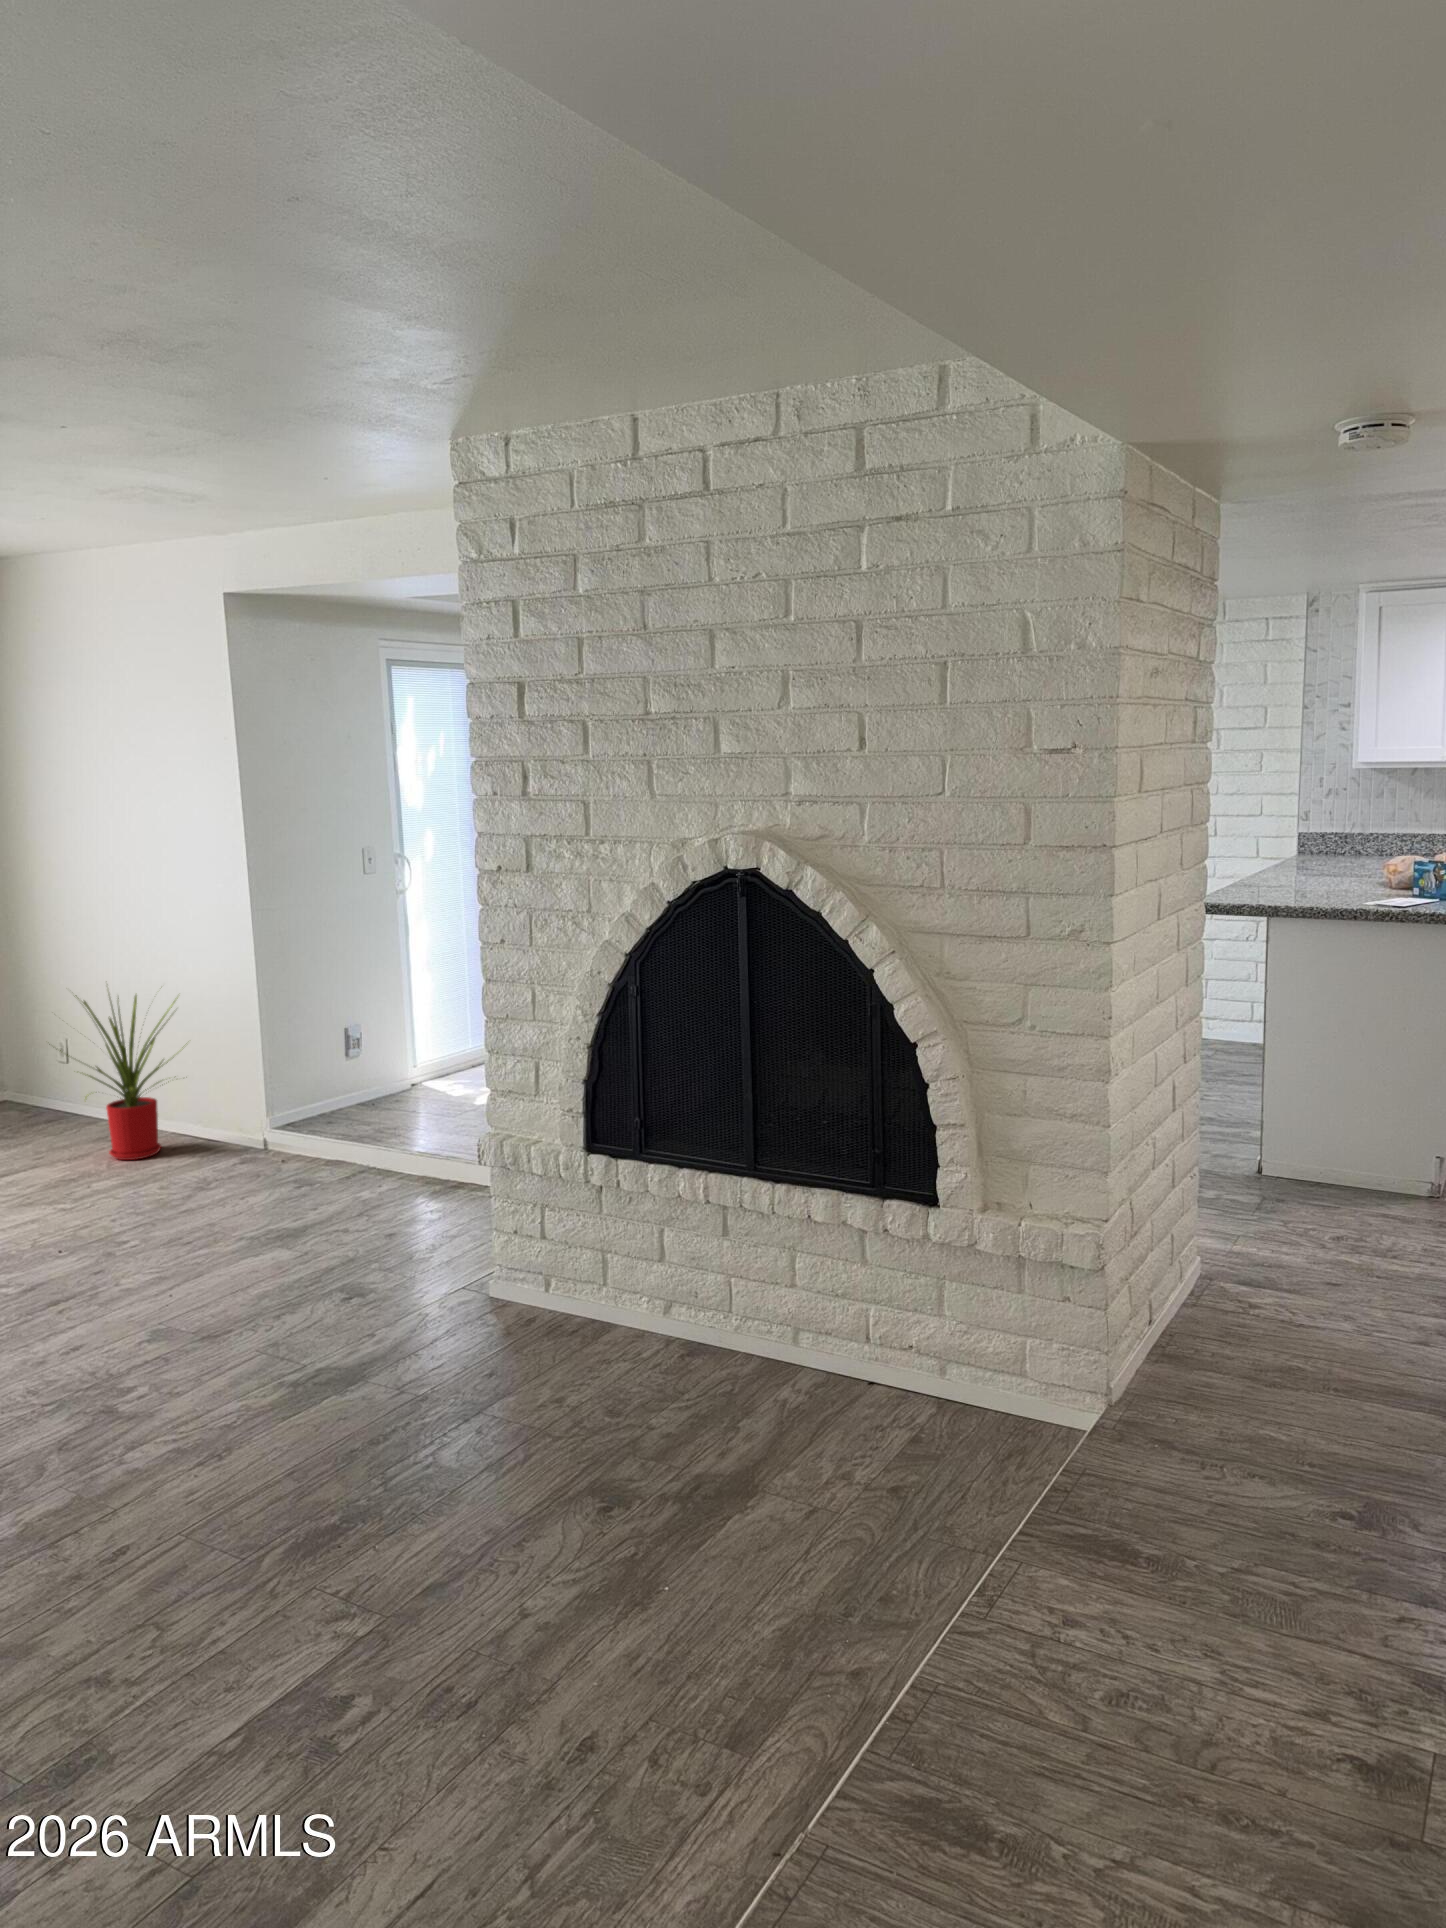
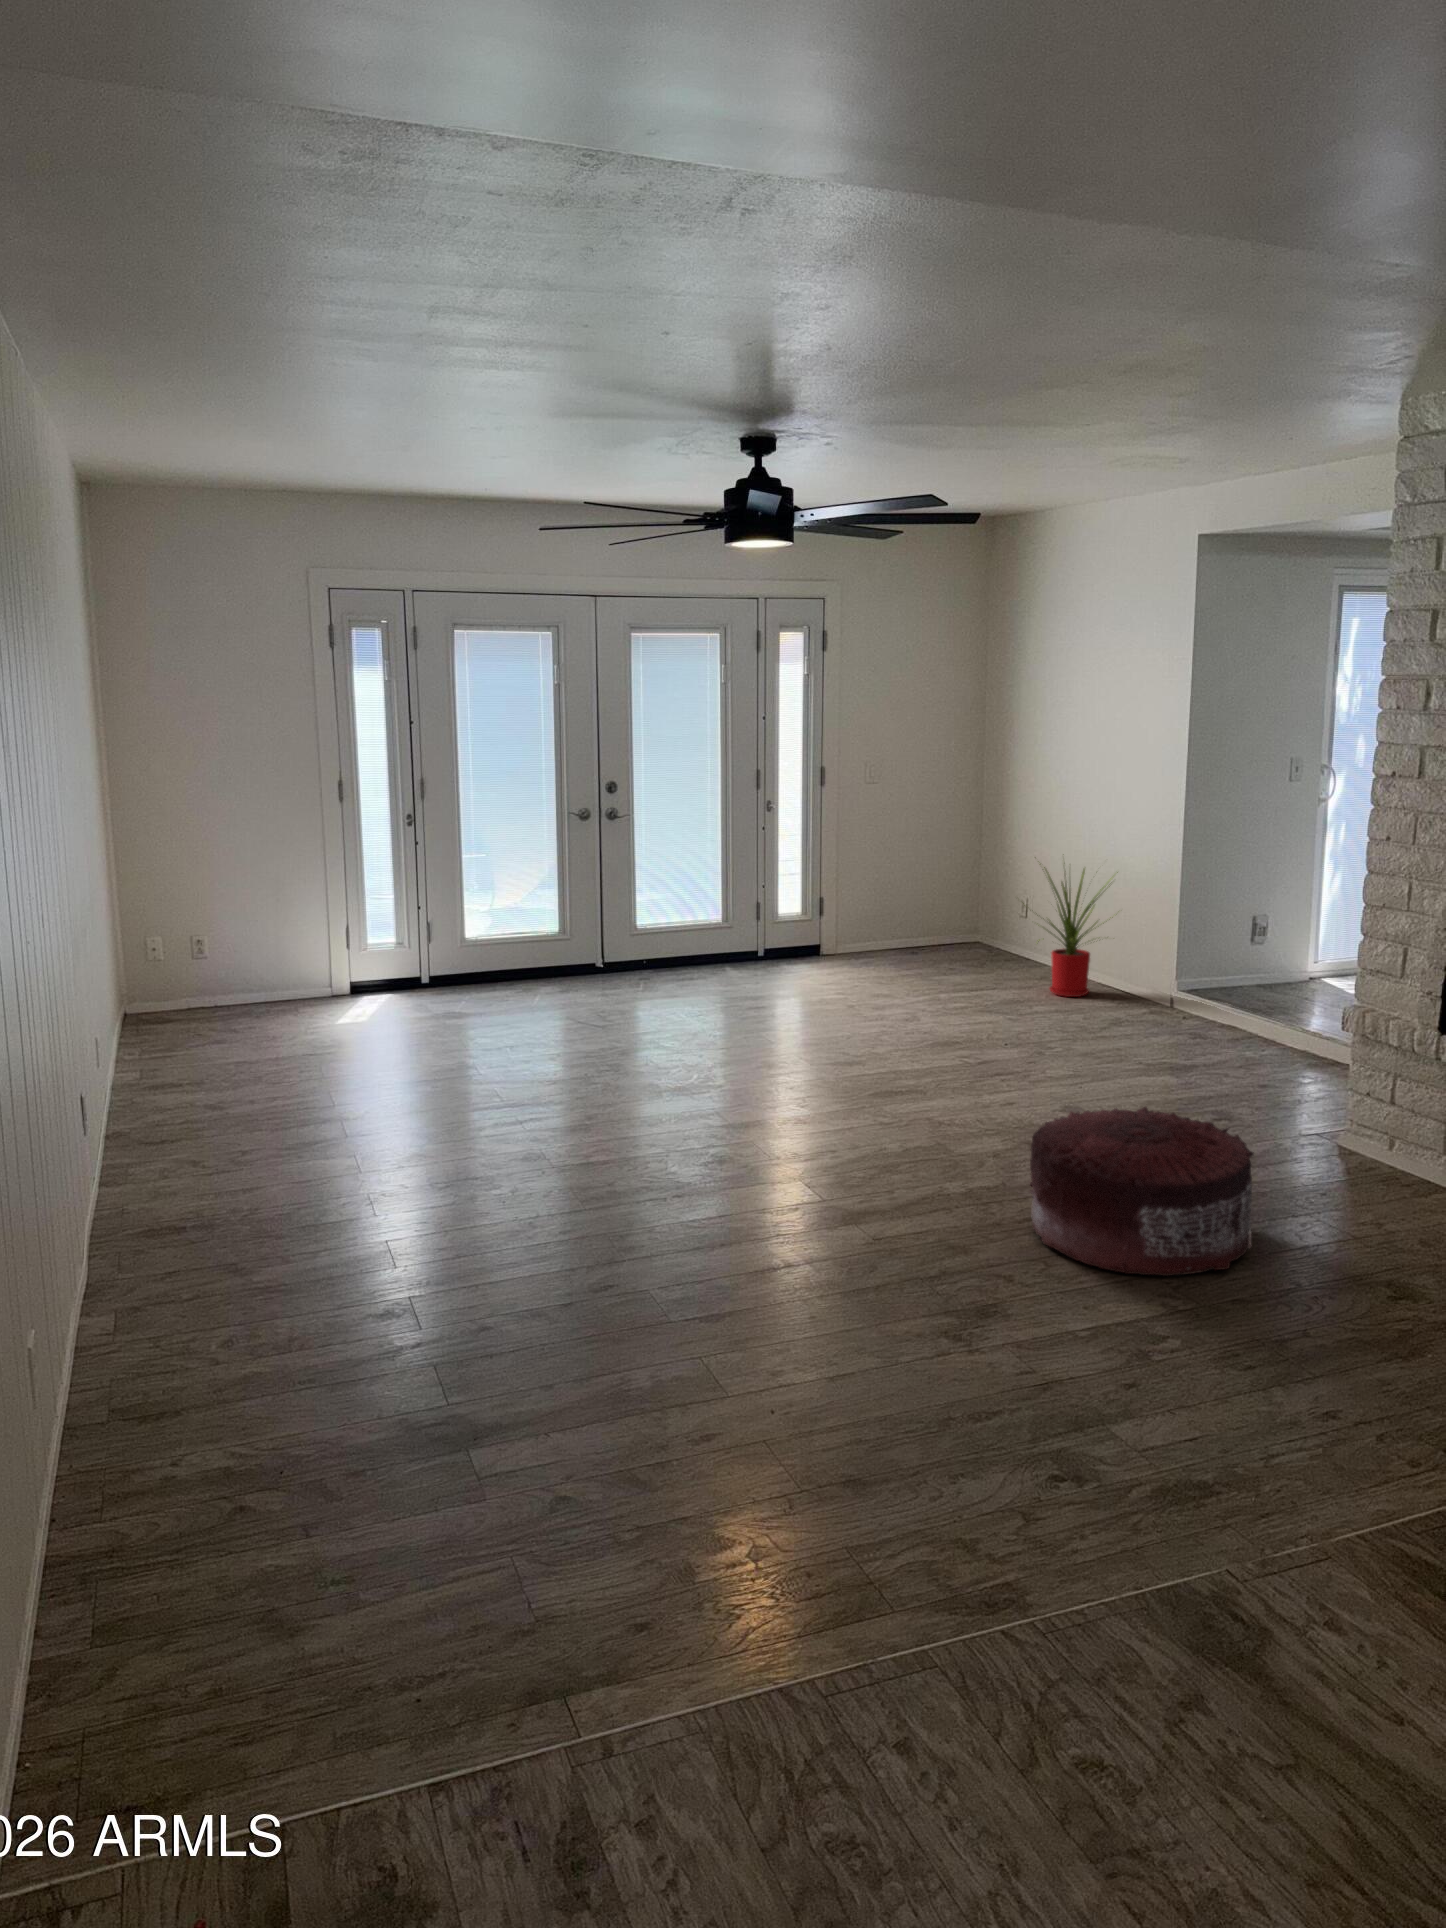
pouf: none [125,1323,433,1582] -> present [1030,1107,1253,1276]

